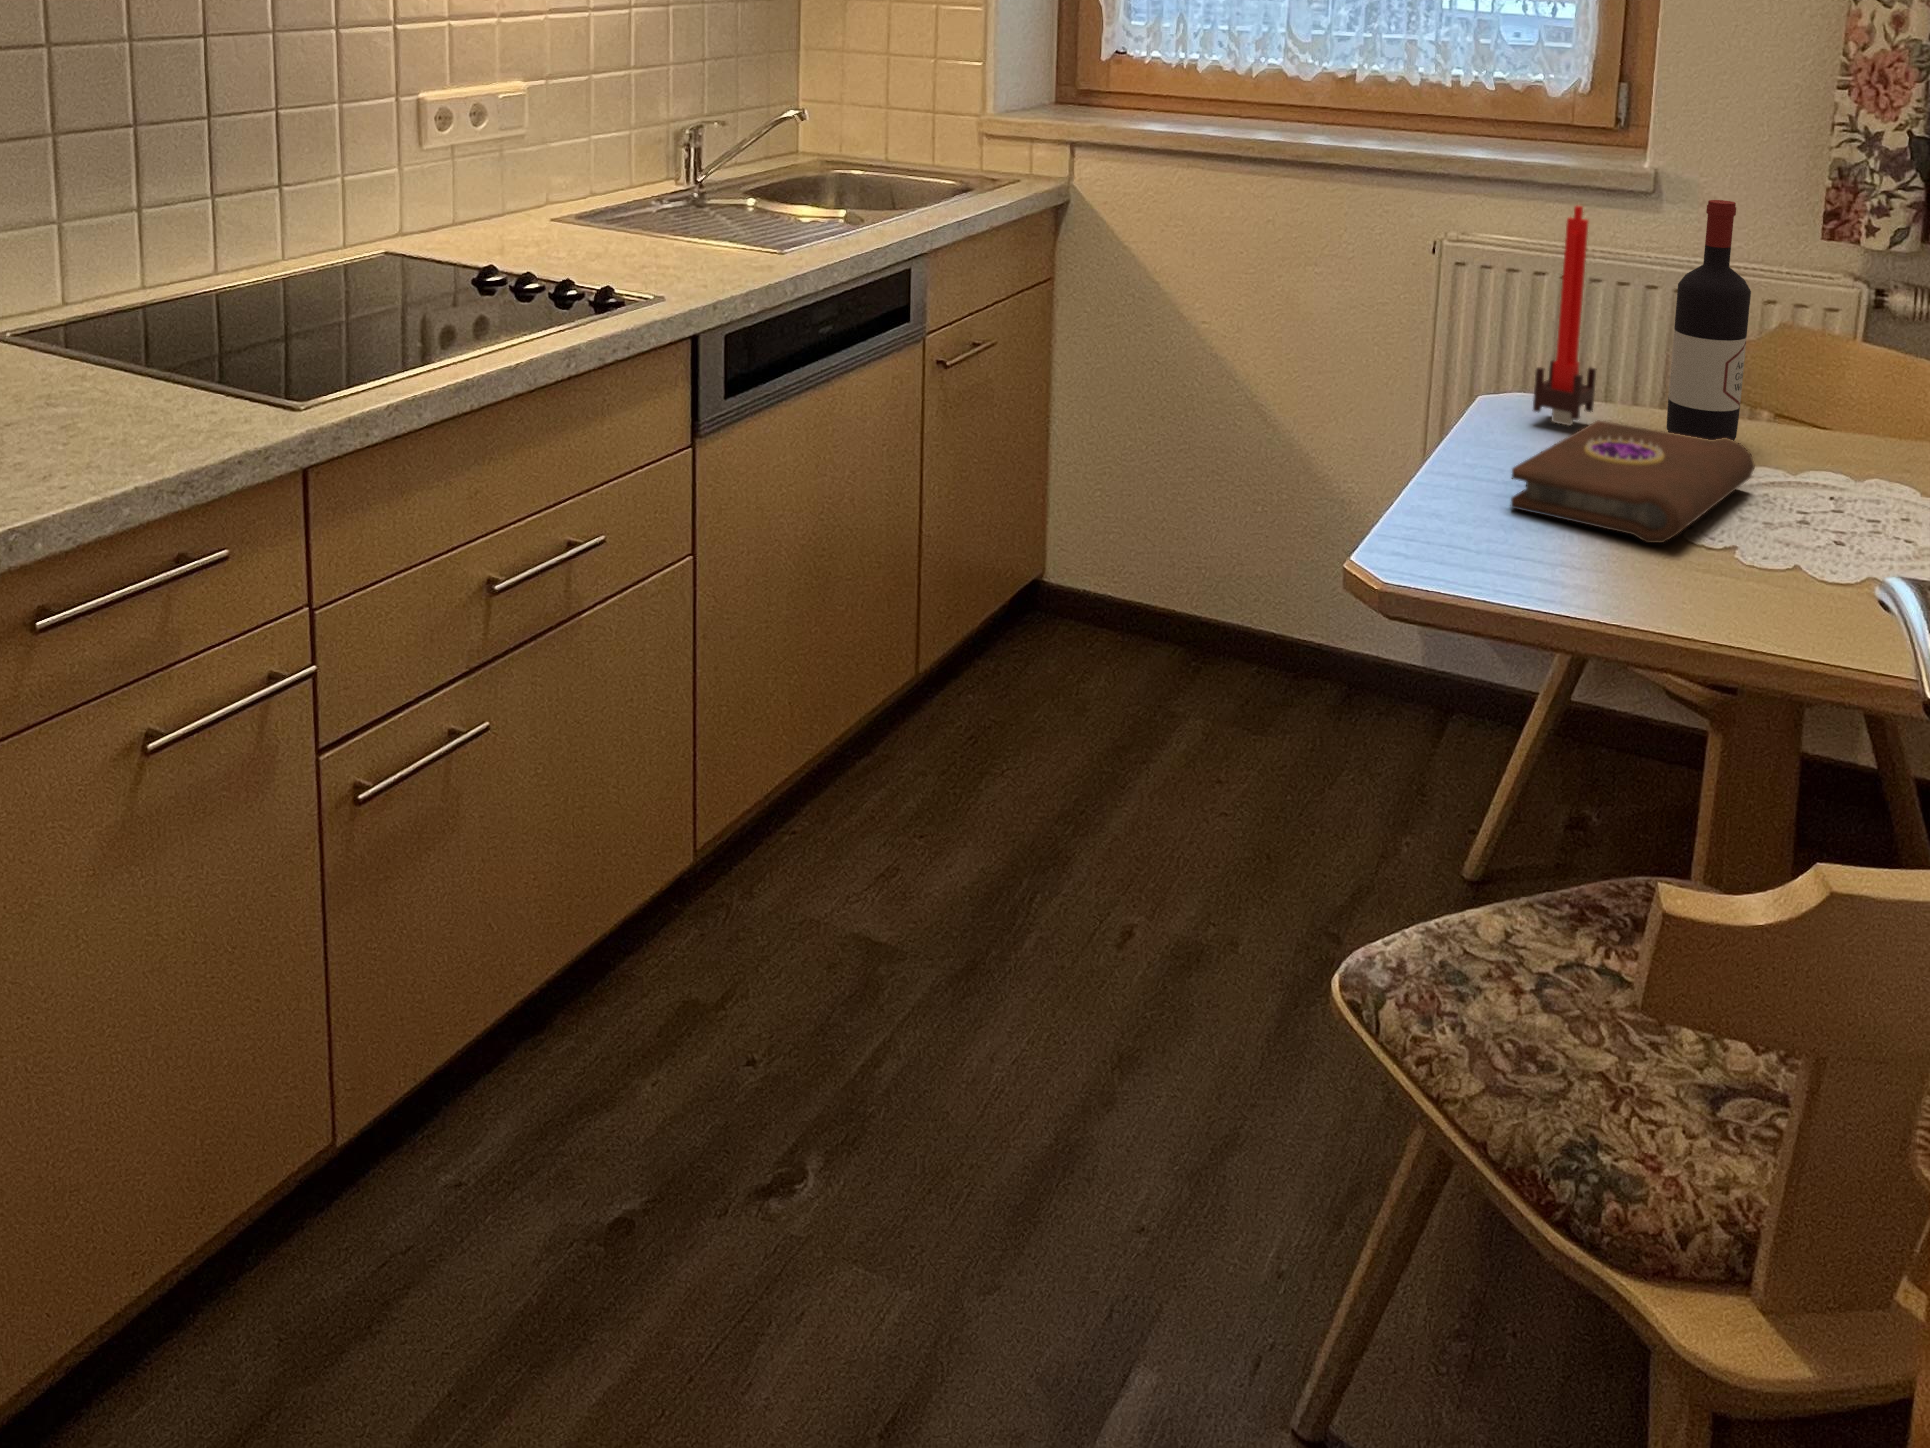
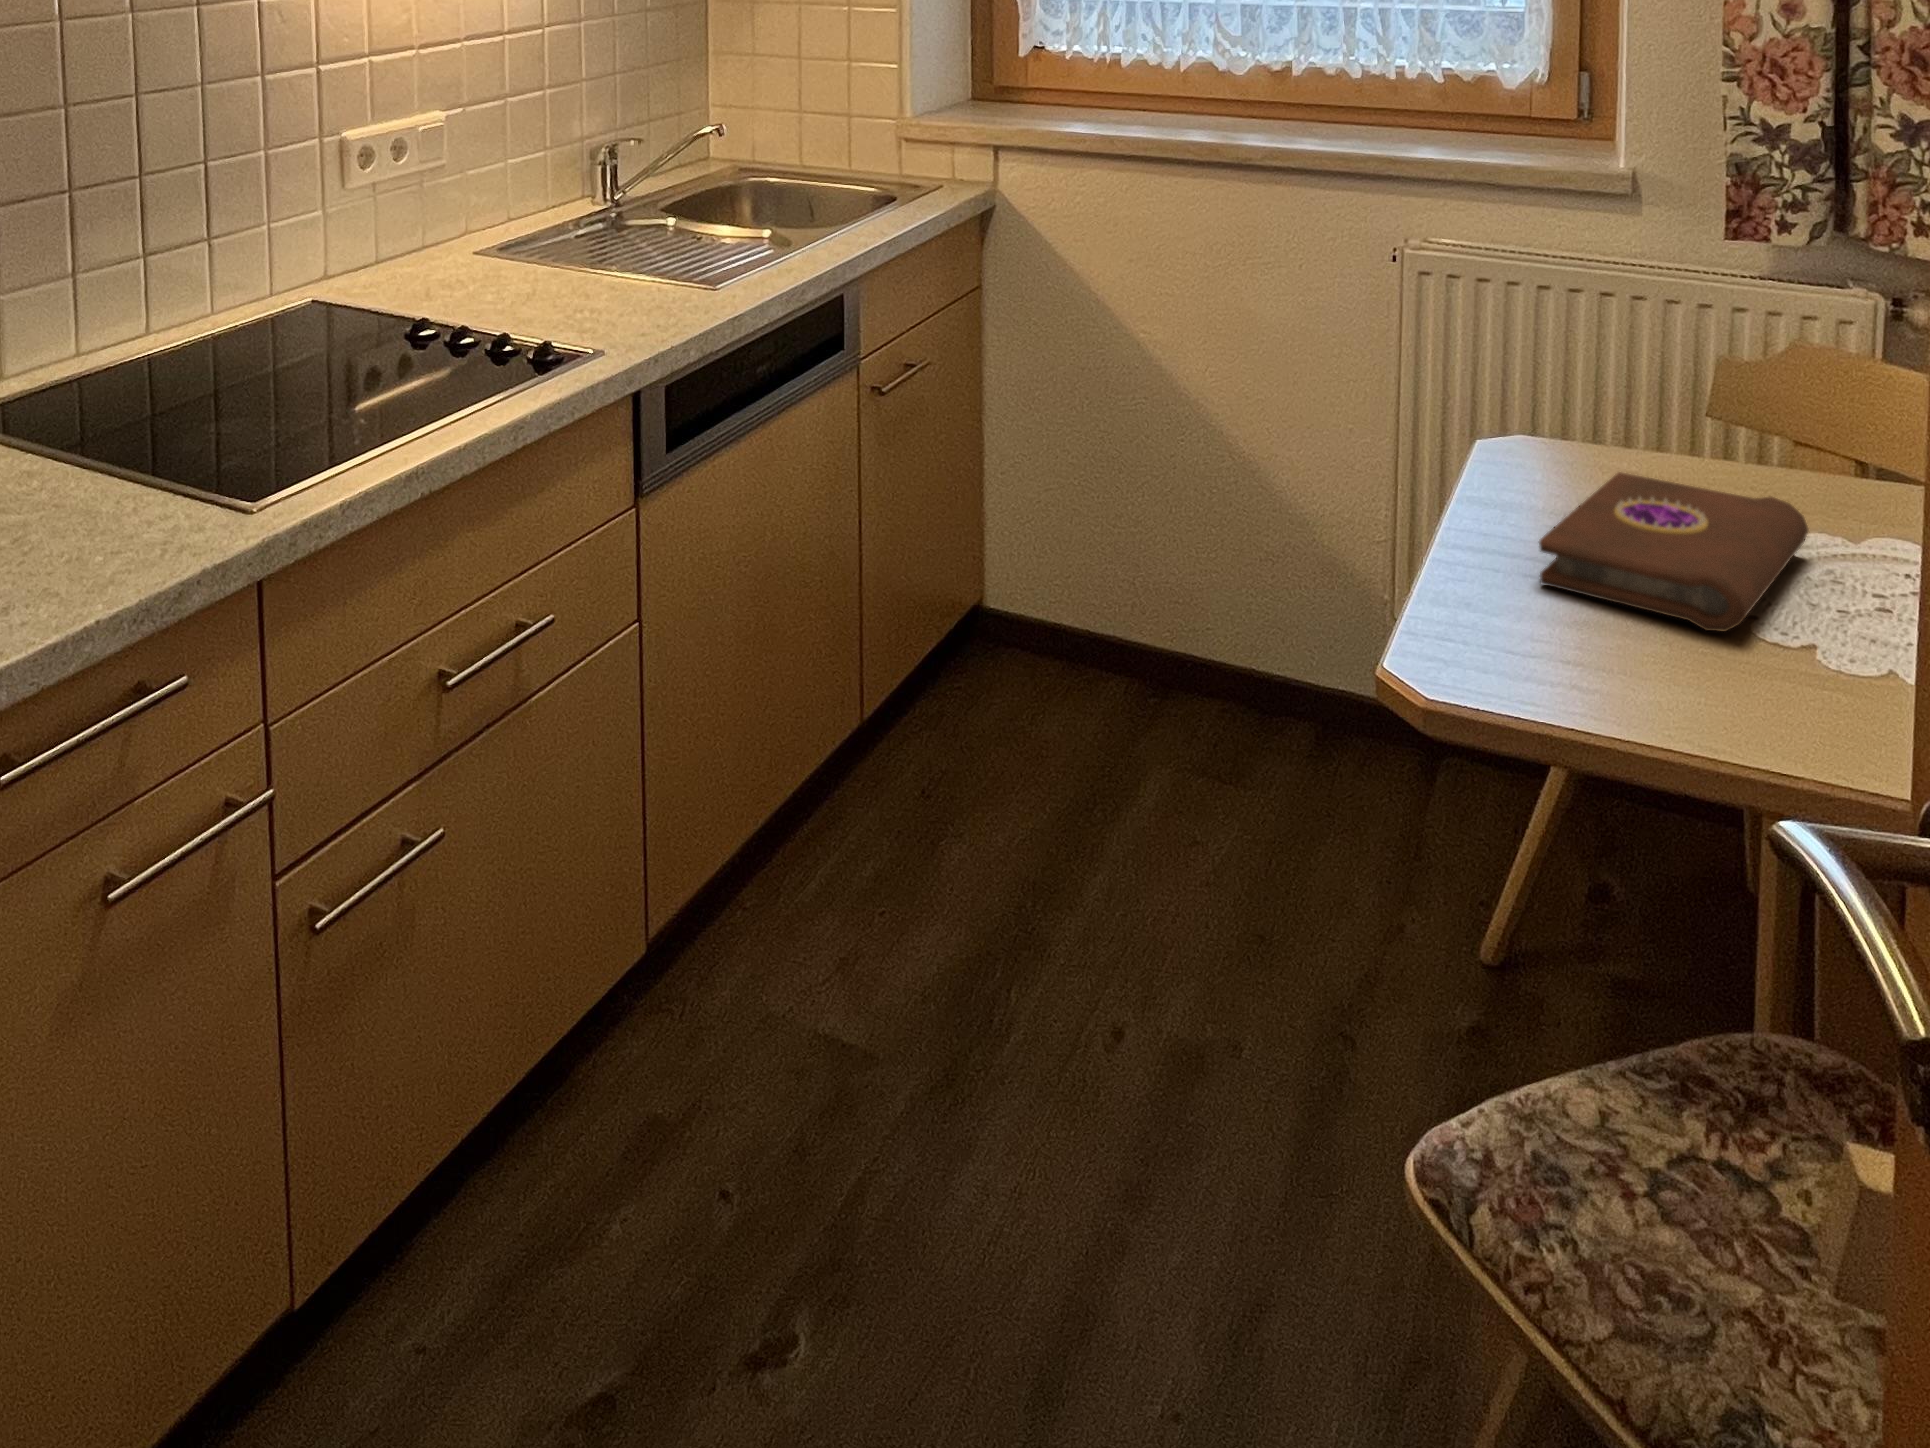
wine bottle: present [1667,200,1751,441] -> none [1692,227,1779,501]
candle: present [1533,206,1597,426] -> none [1538,233,1606,472]

